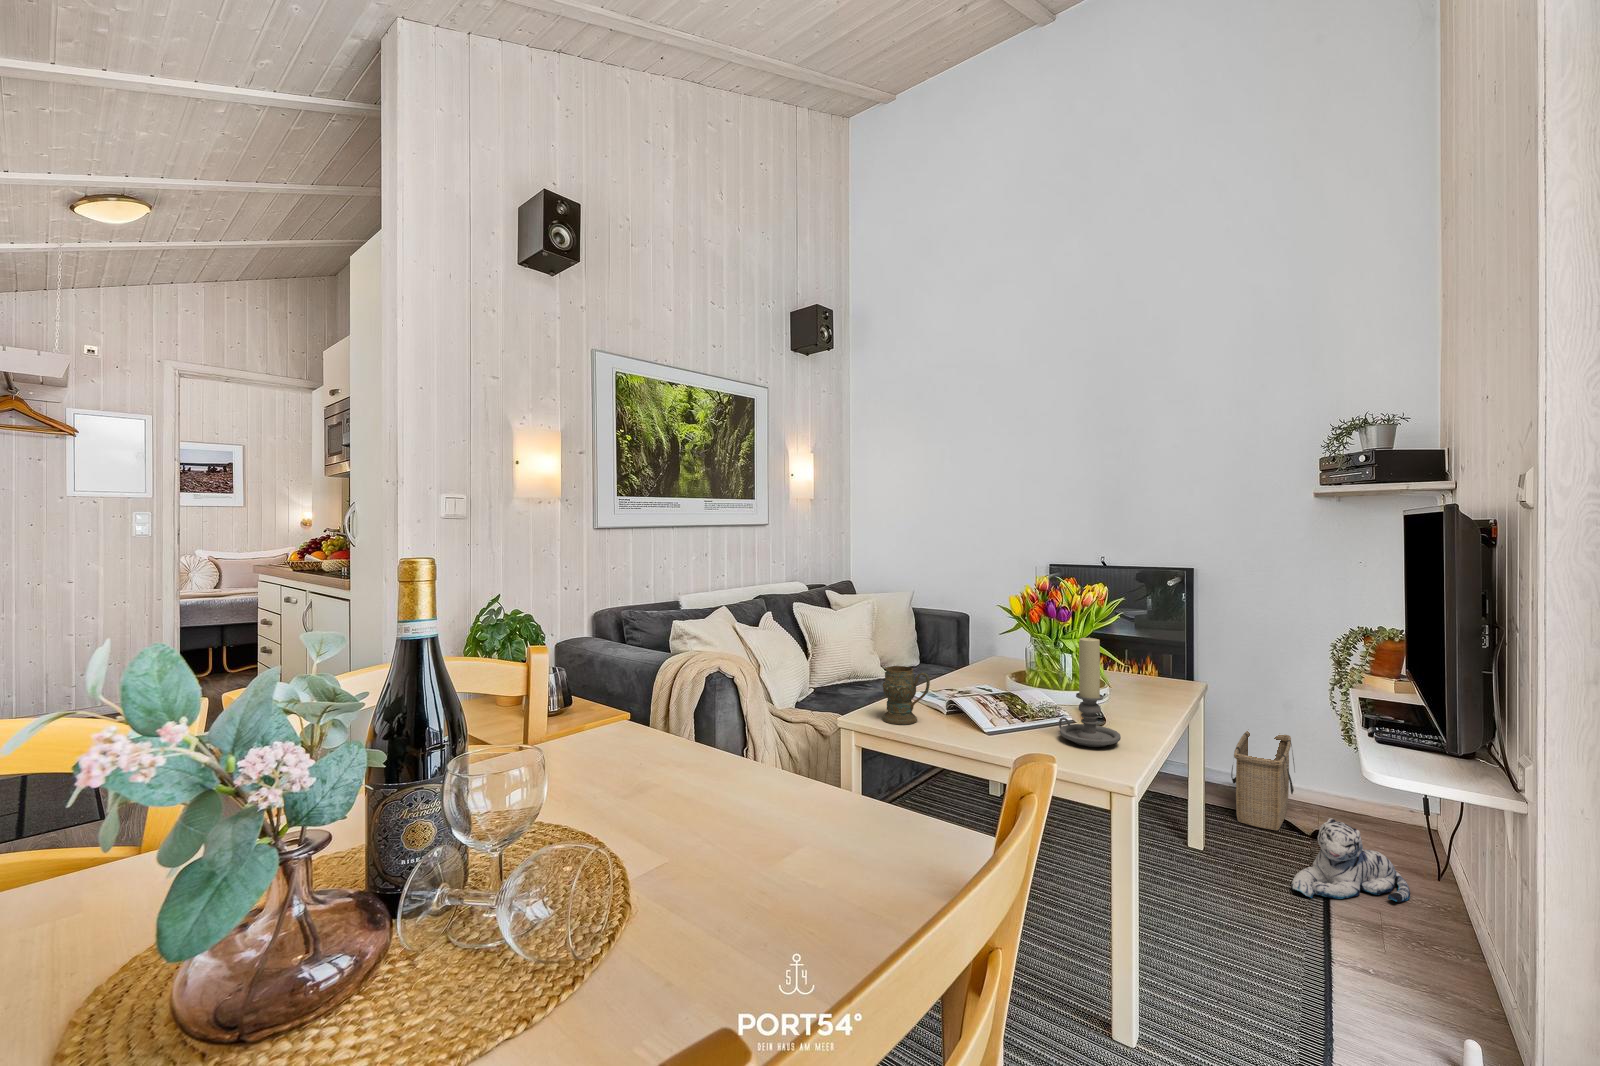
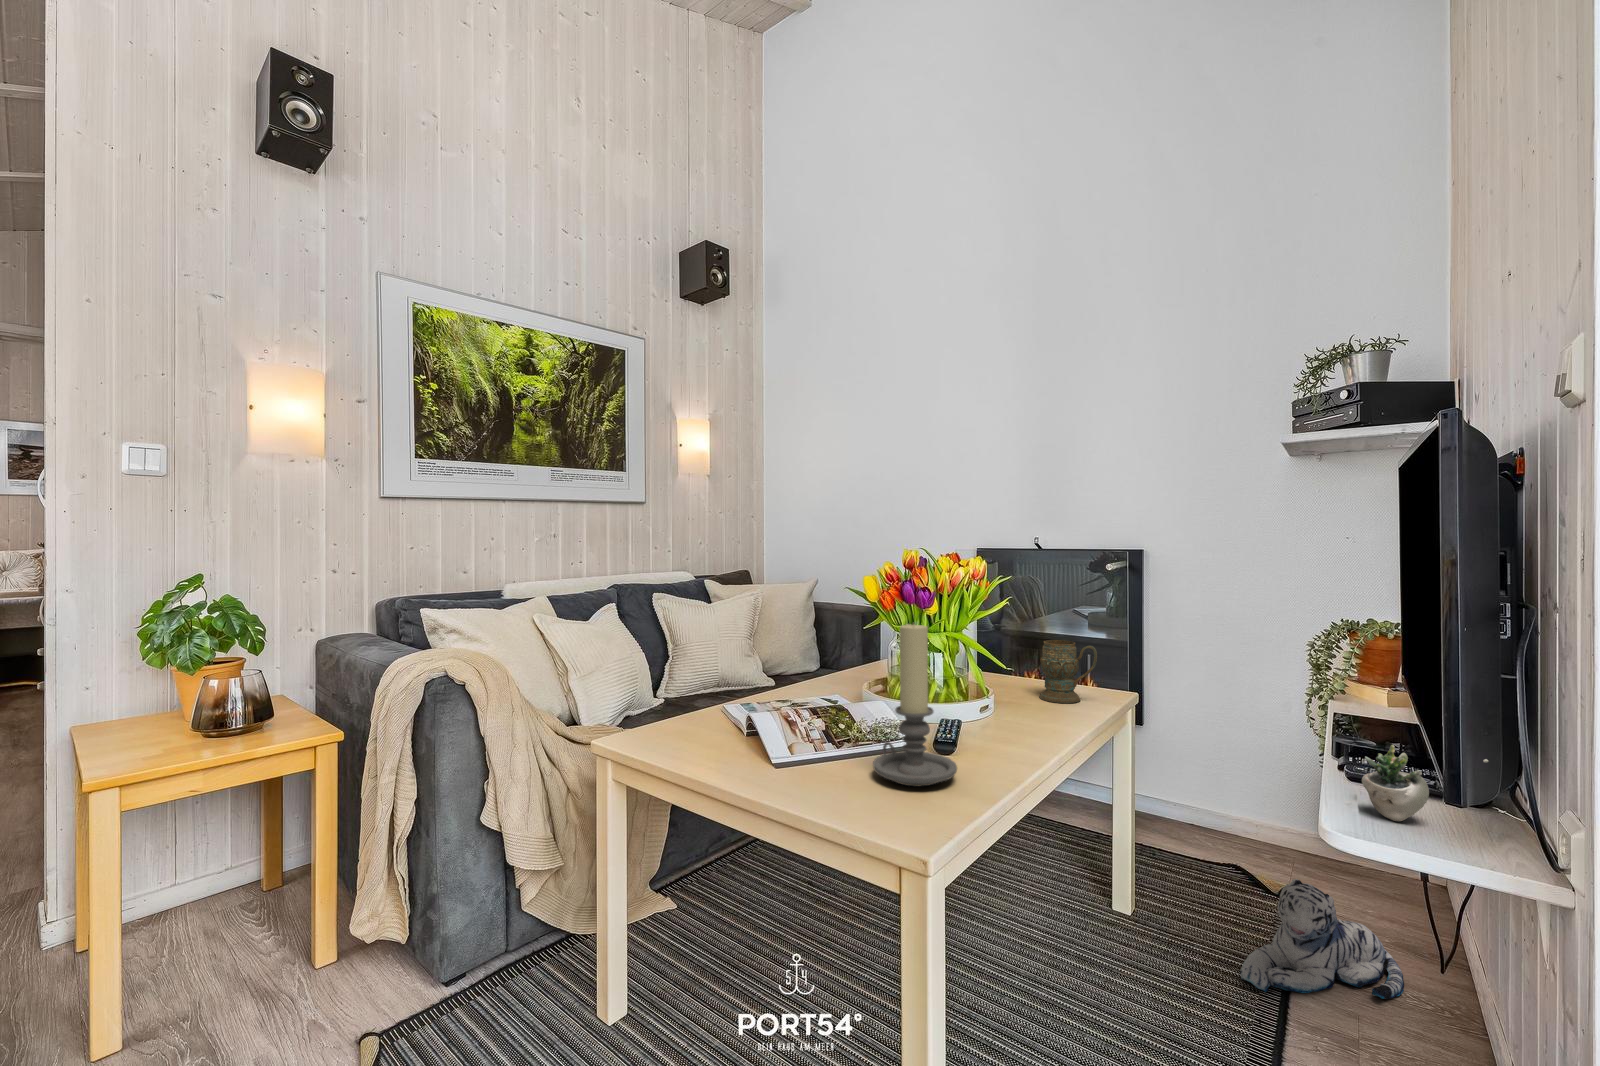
mug: present [882,666,930,724] -> present [1039,640,1097,703]
succulent plant: none [1394,718,1480,768] -> present [1362,745,1488,821]
basket: present [1231,729,1295,830] -> none [1183,753,1266,887]

